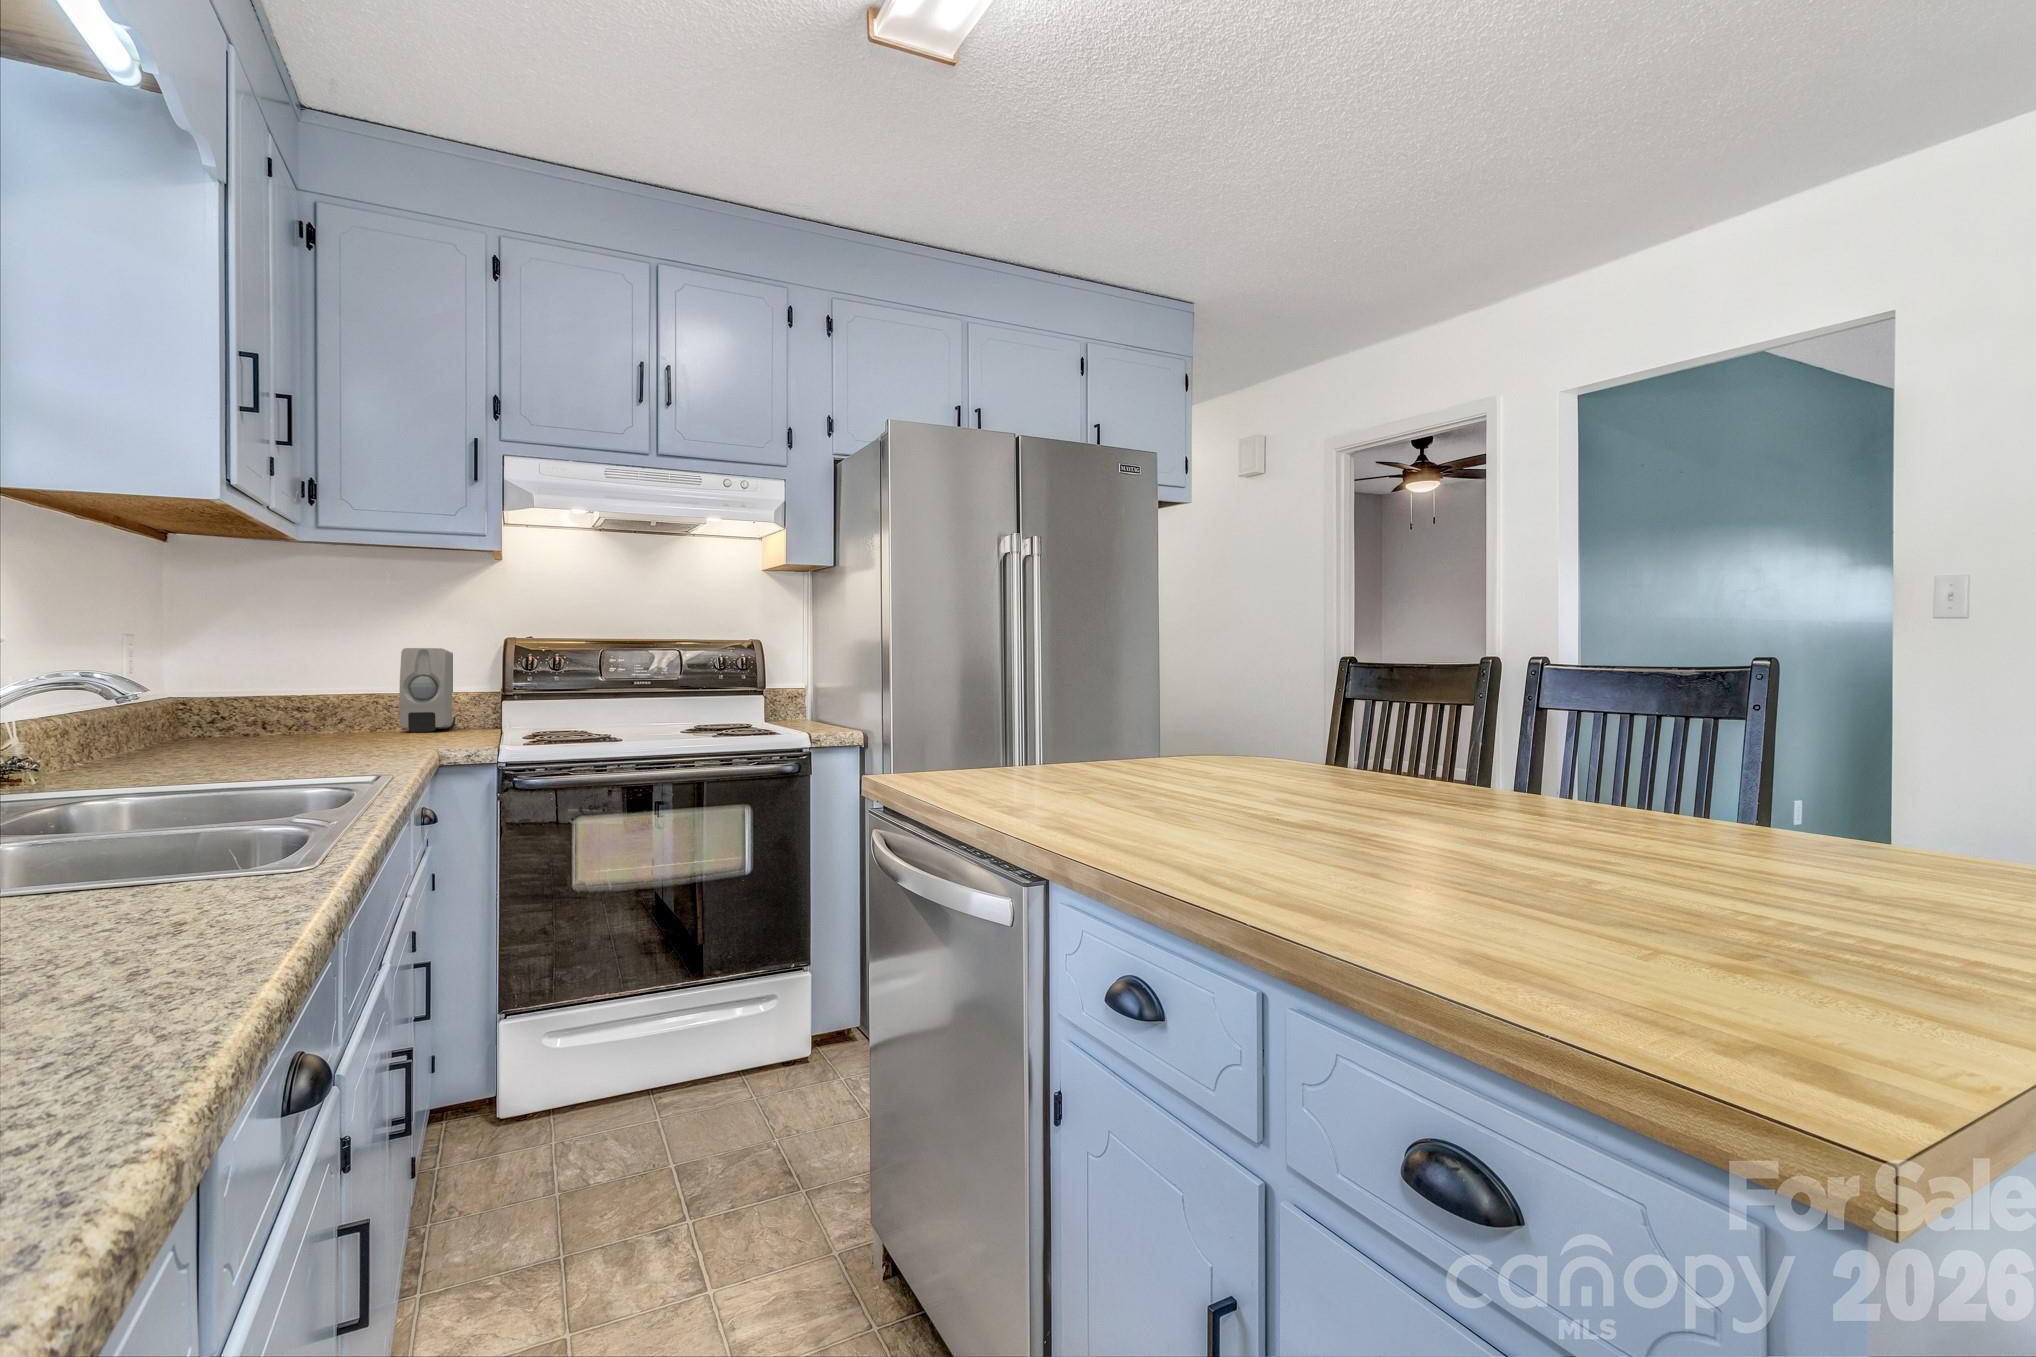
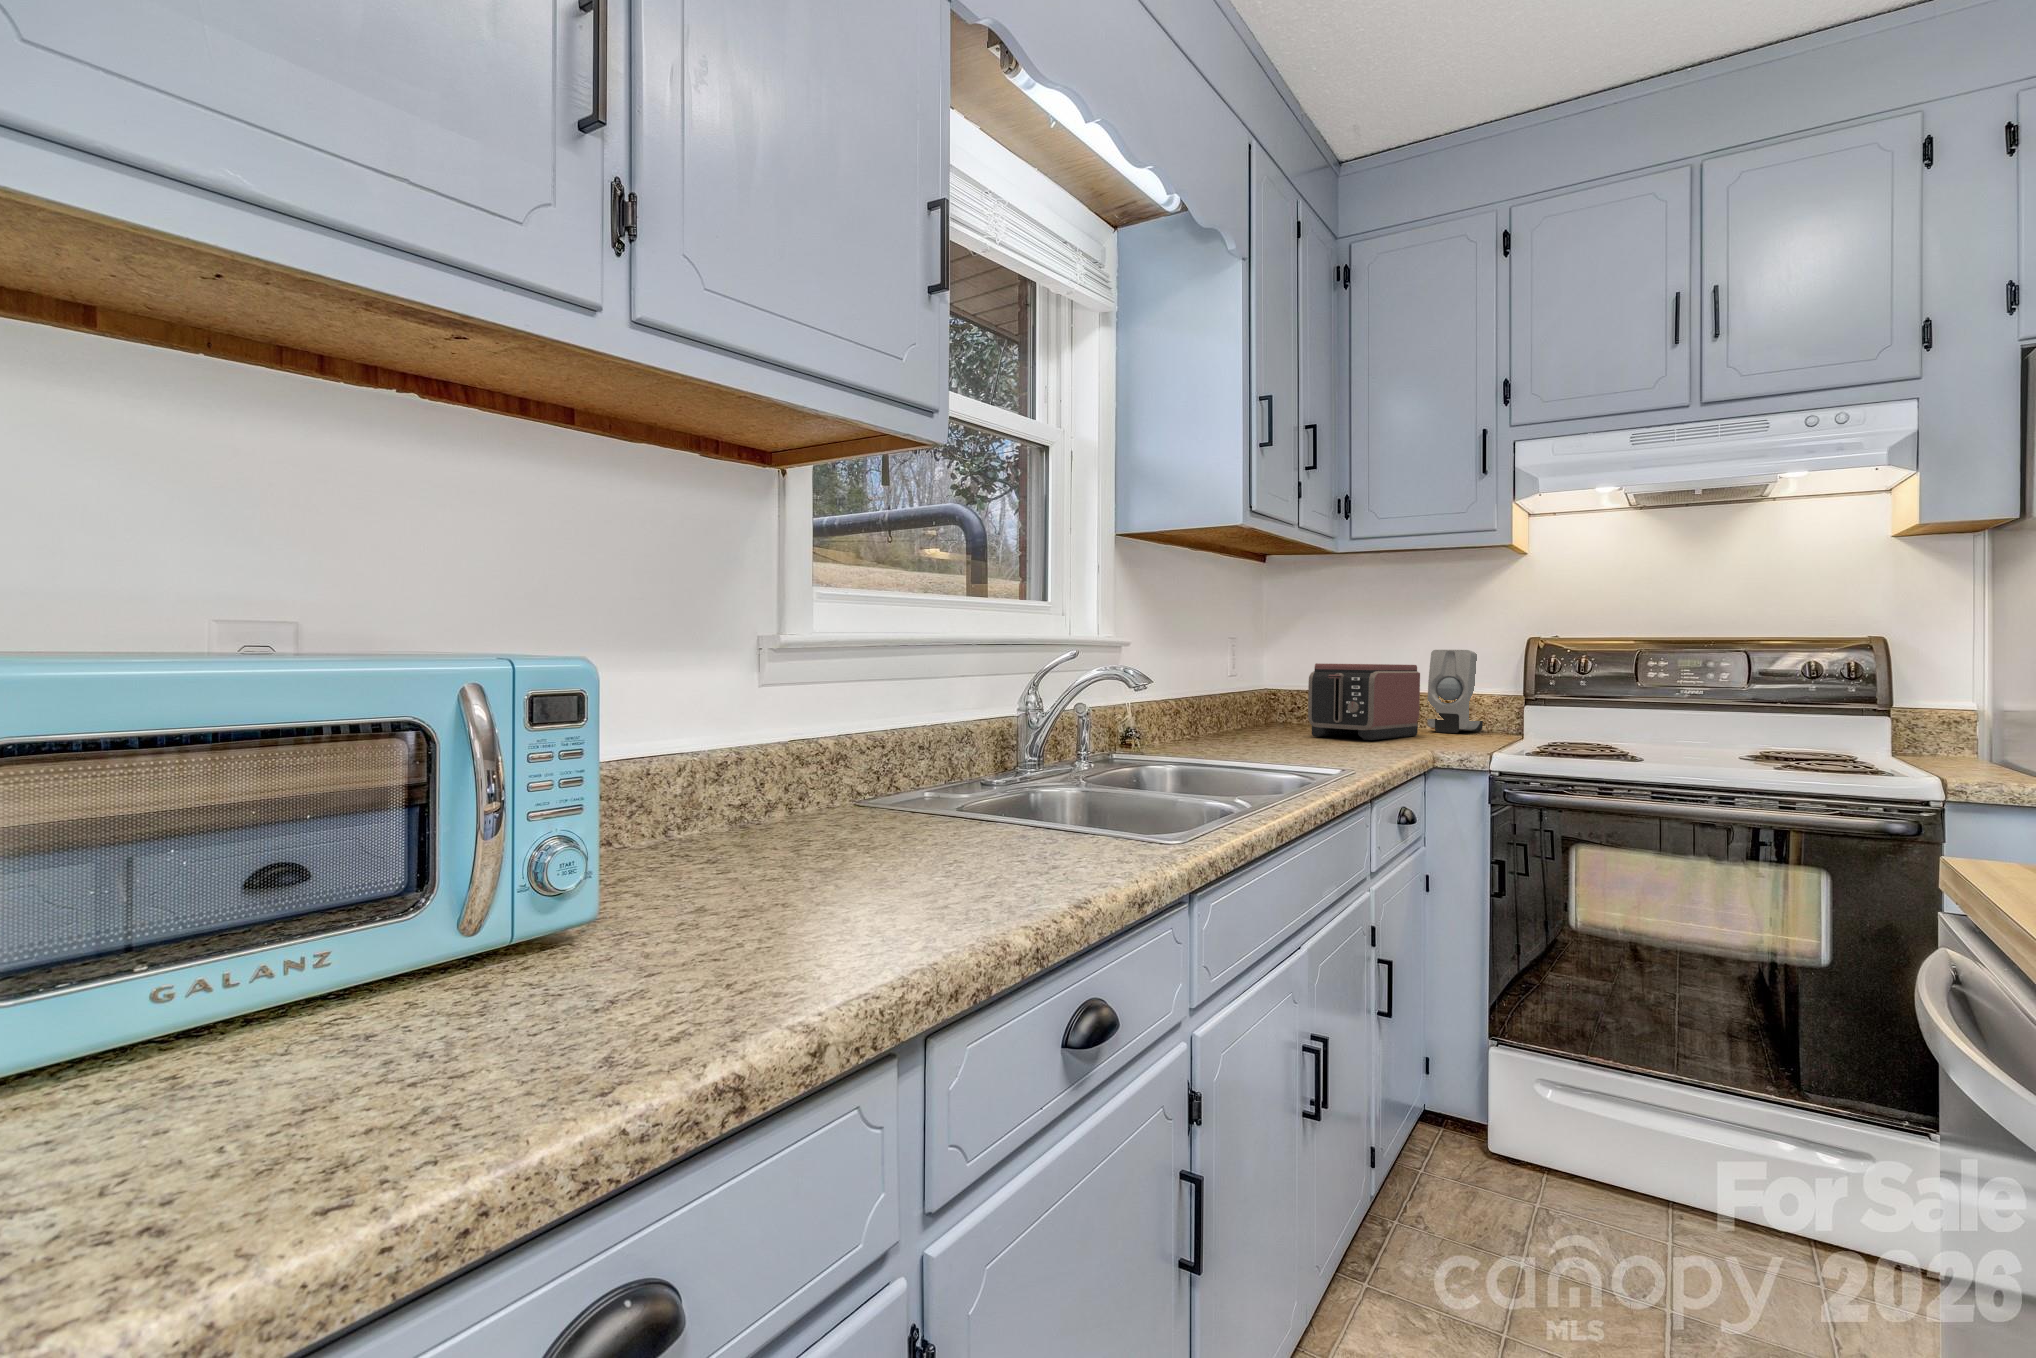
toaster: none [265,663,397,746] -> present [1308,663,1420,740]

